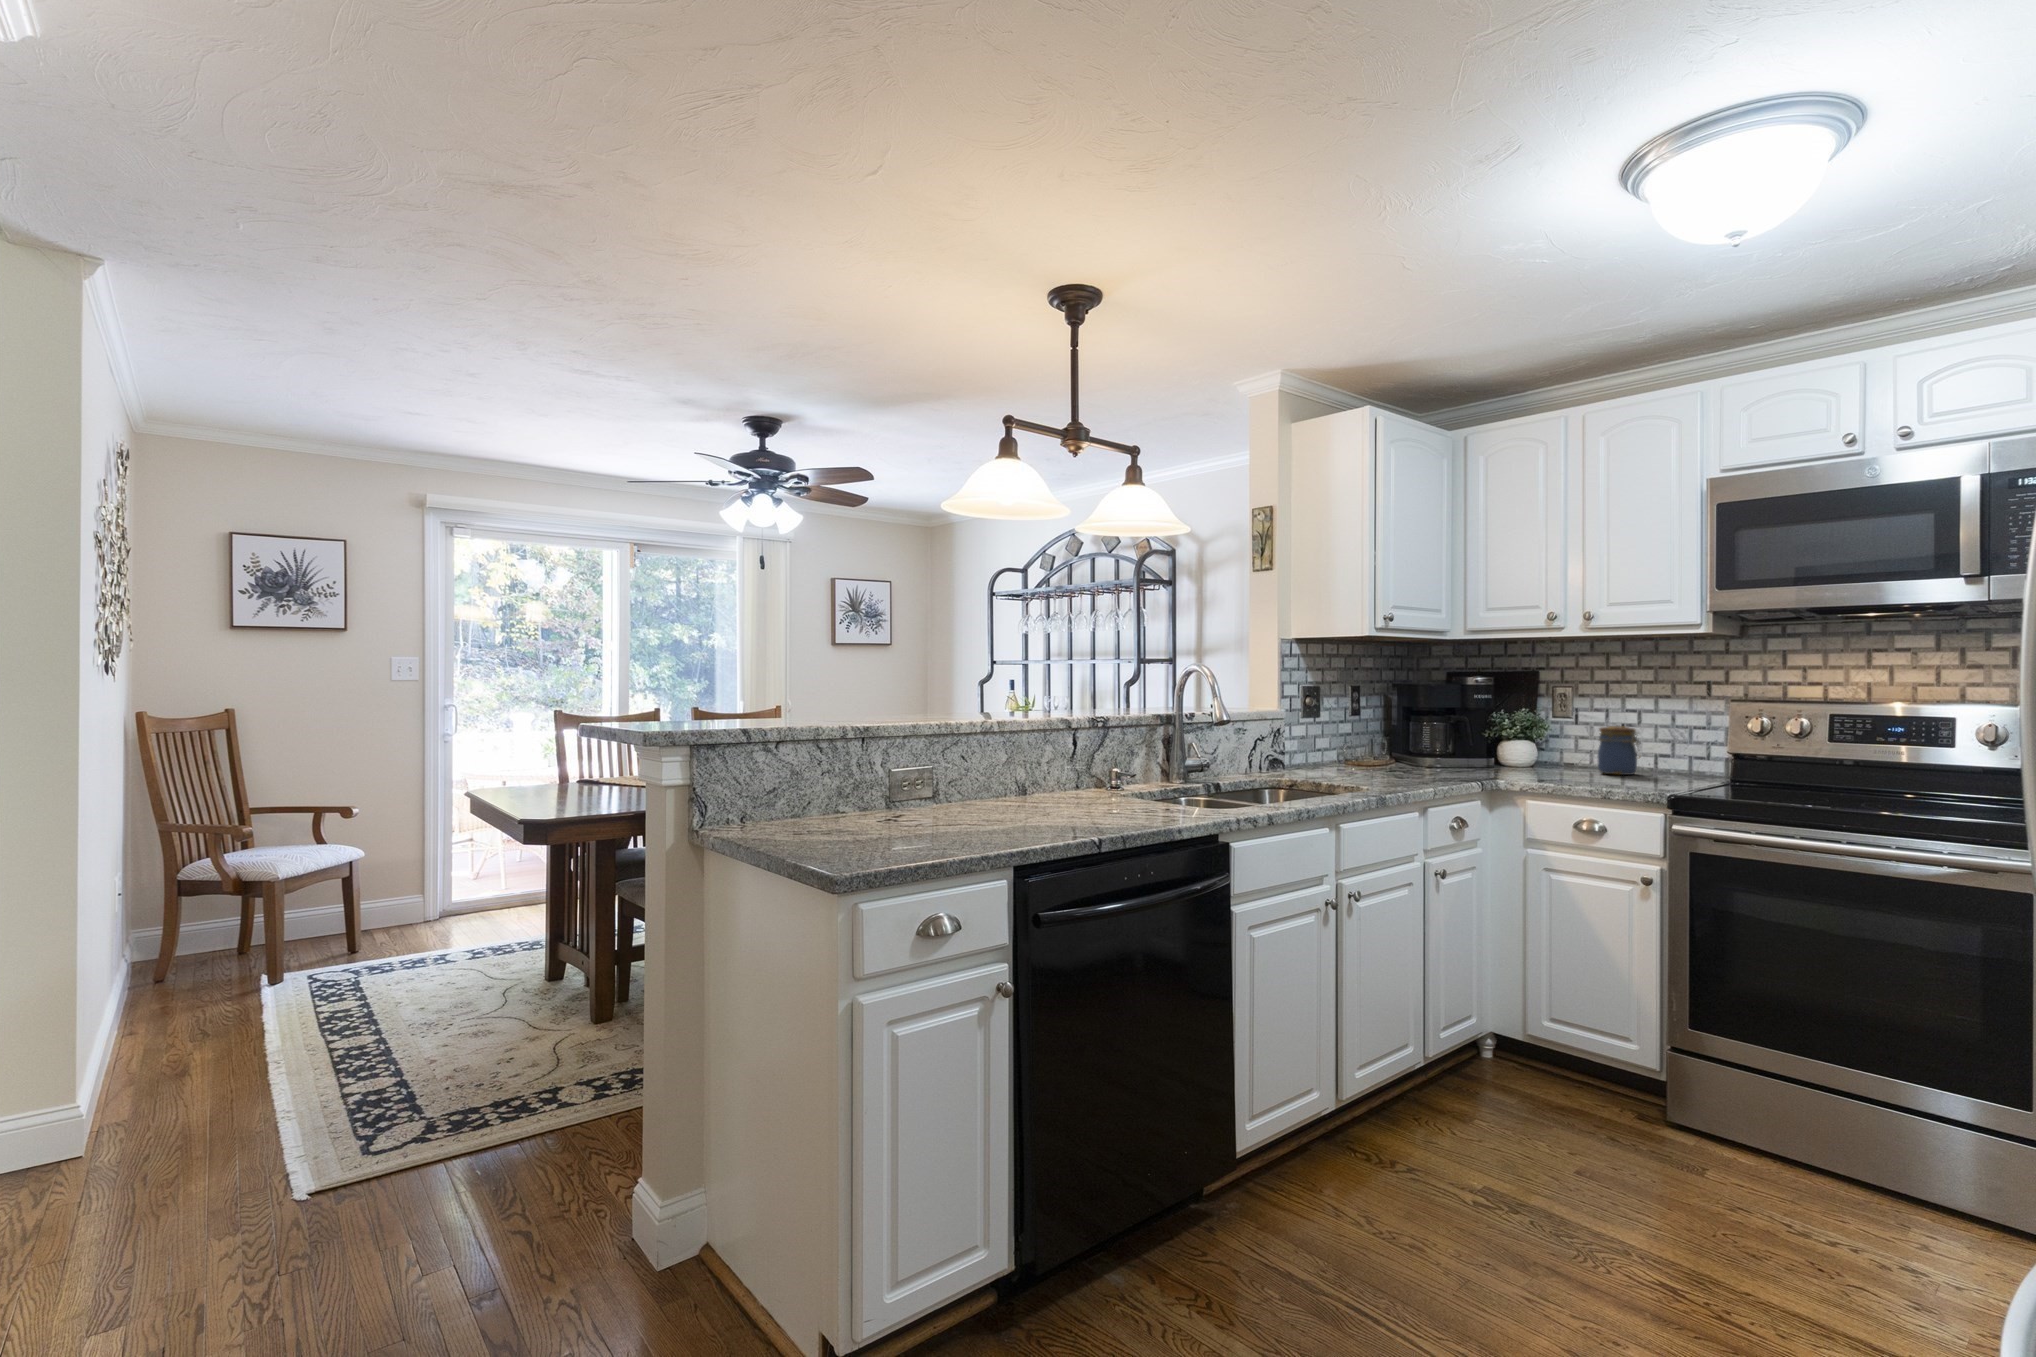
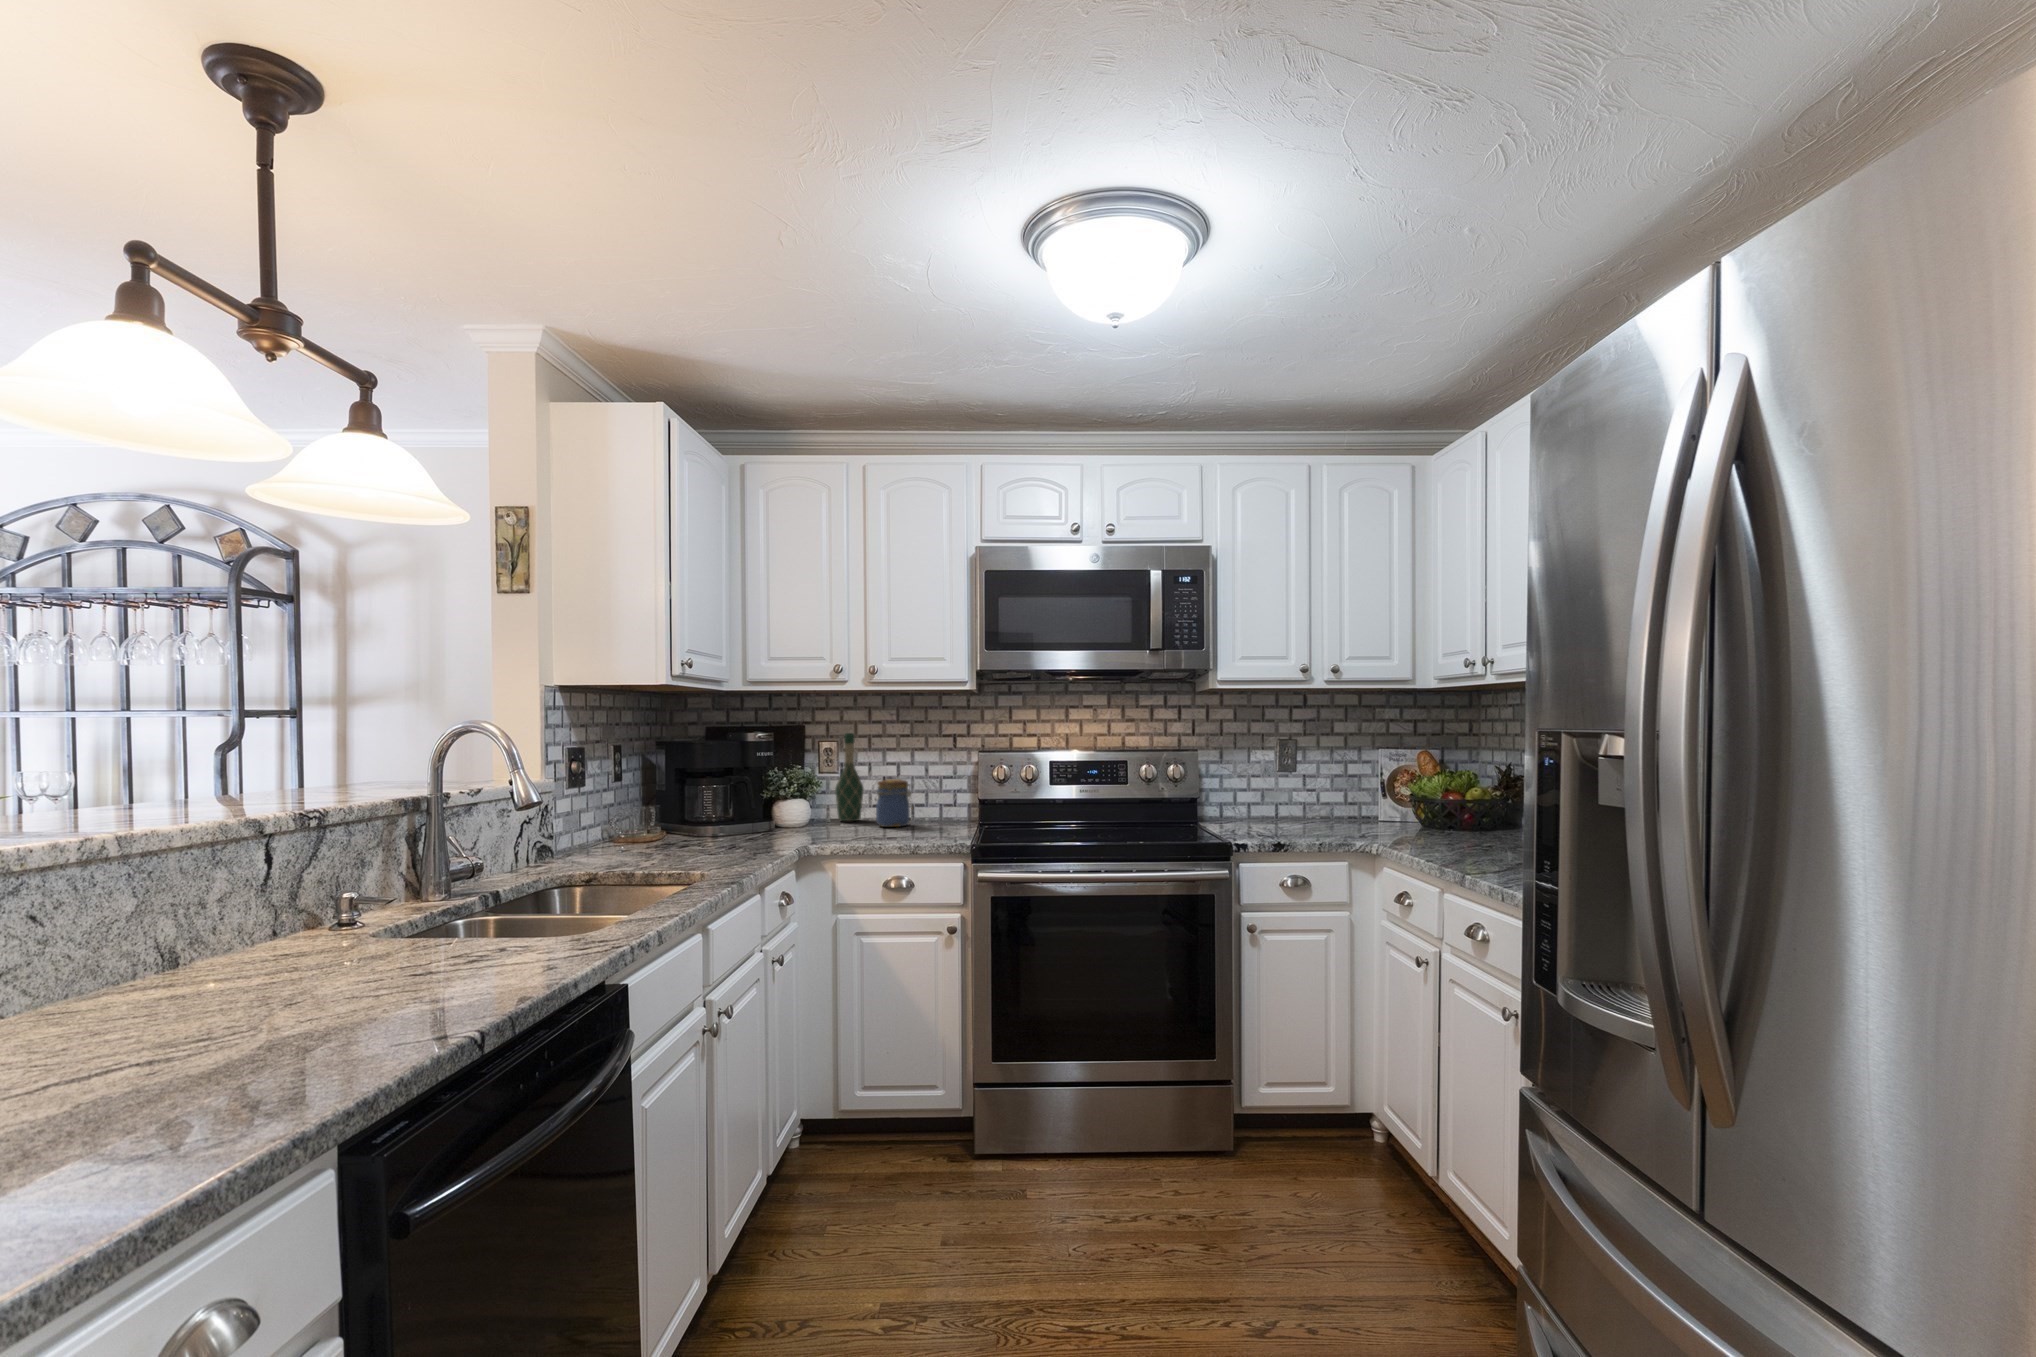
wine bottle: none [1565,678,1597,766] -> present [835,733,864,821]

